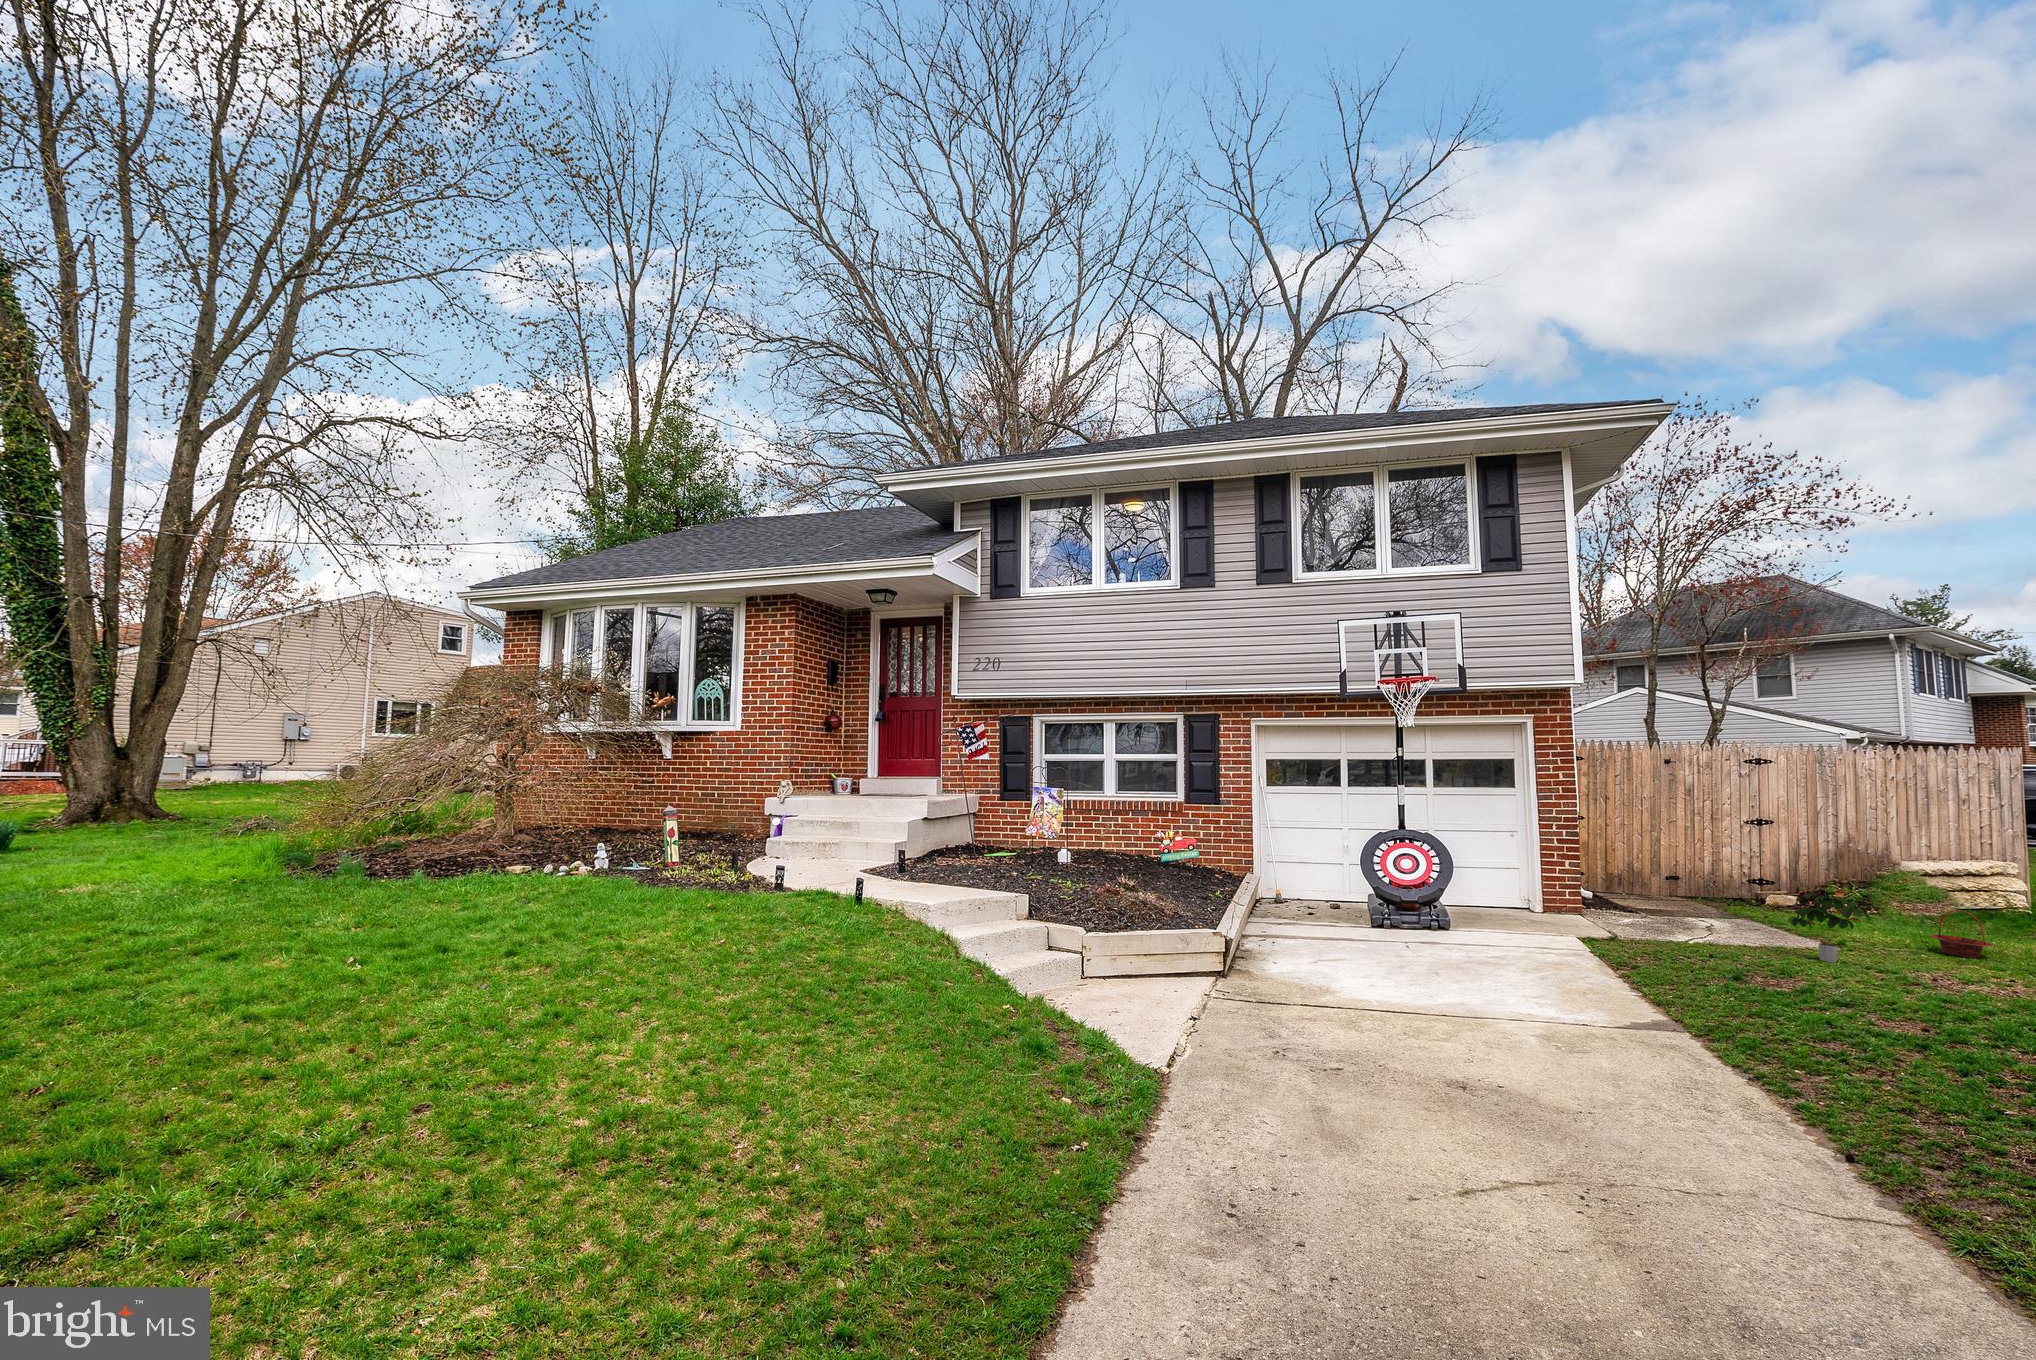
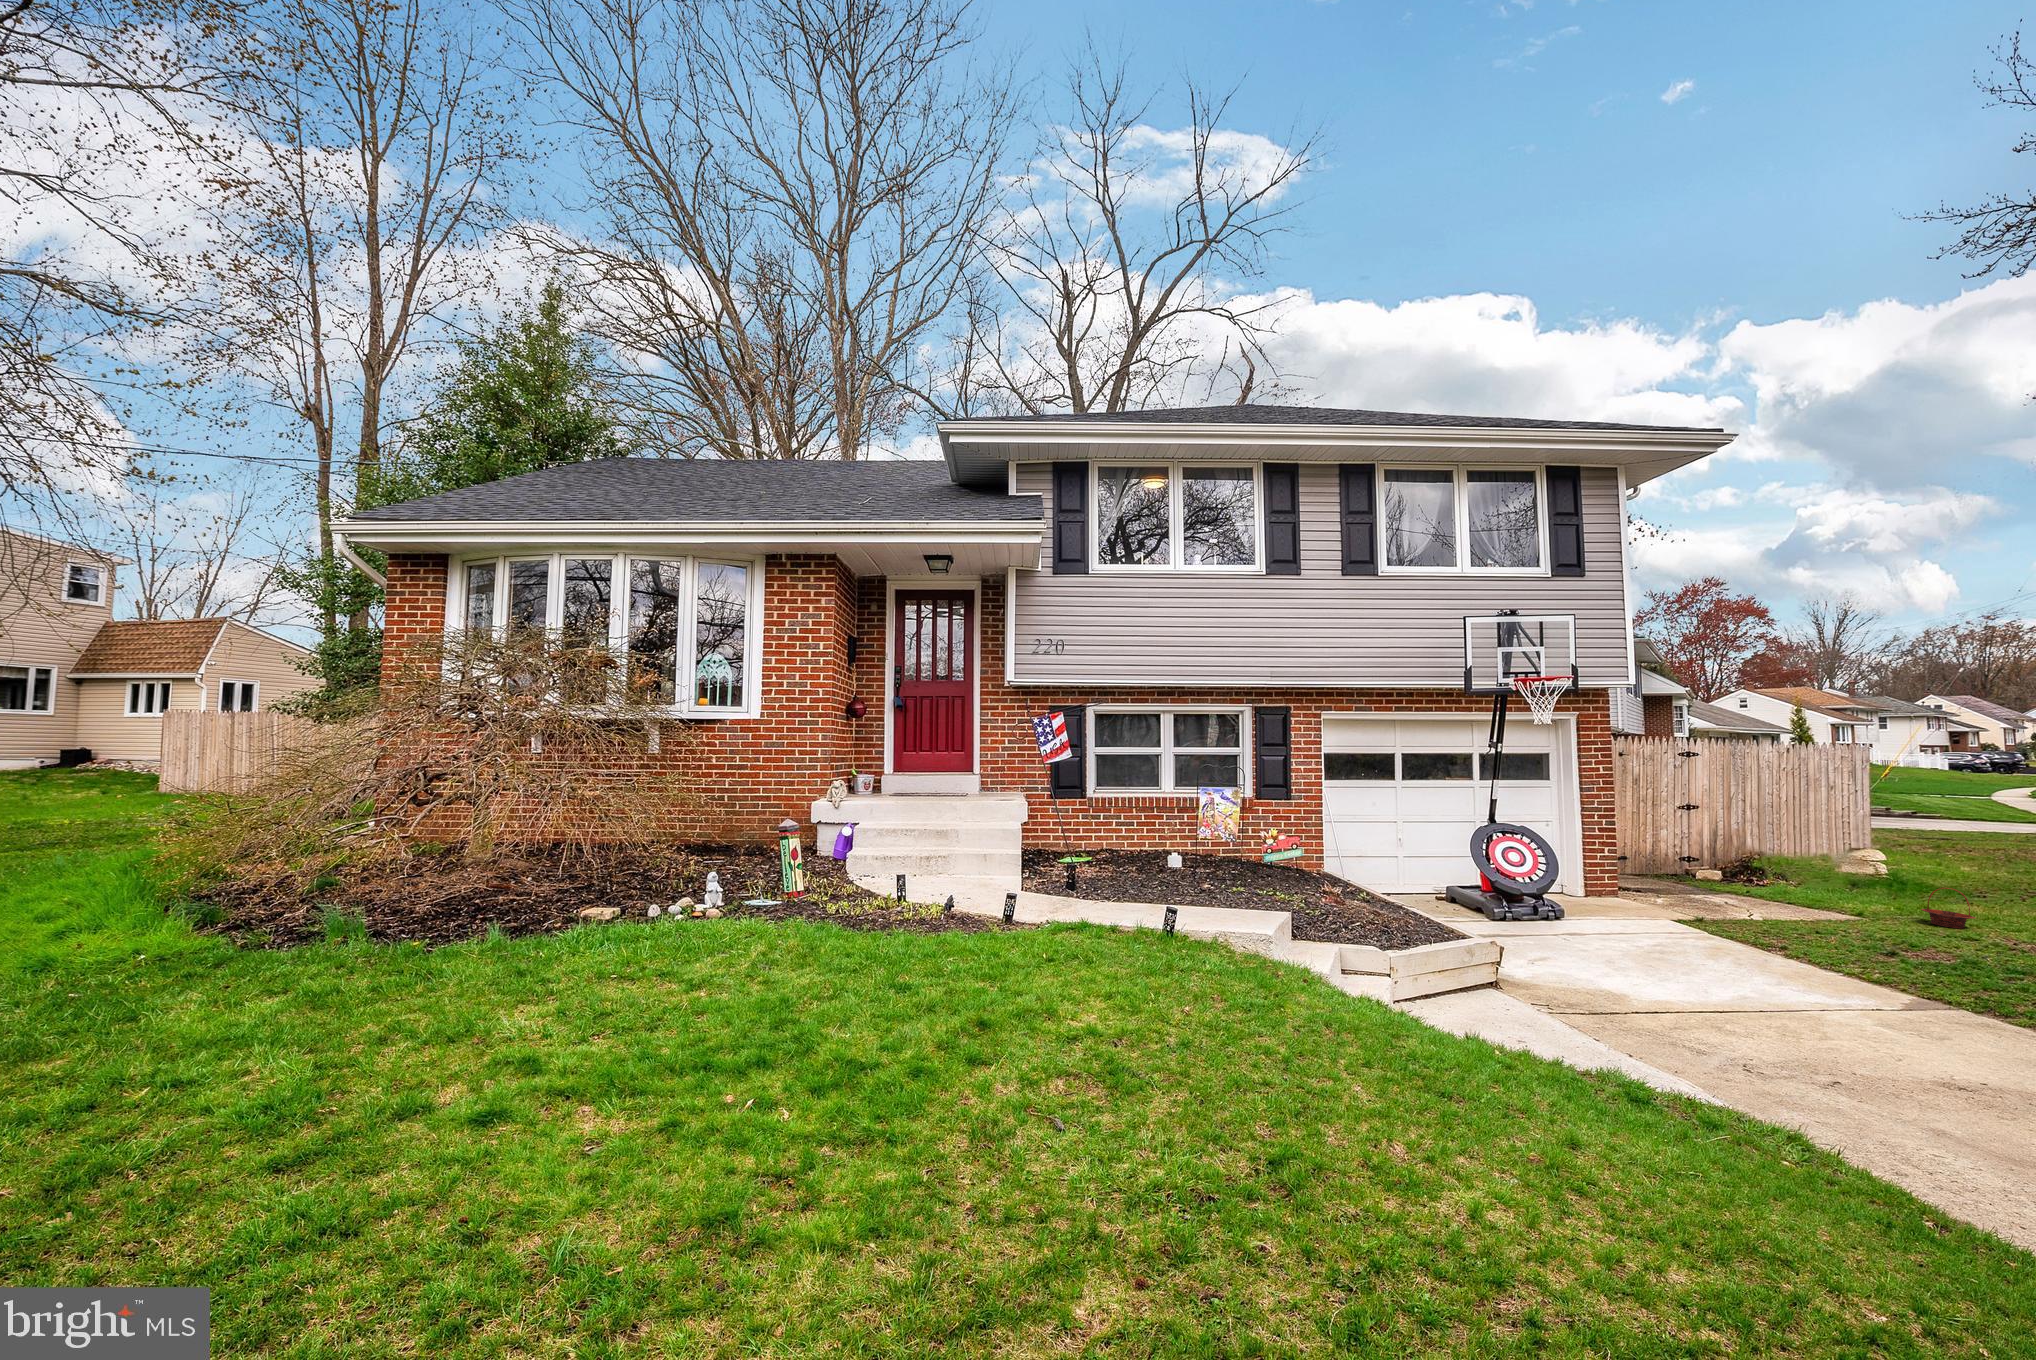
potted plant: present [1788,894,1869,962] -> none [1845,879,1922,941]

